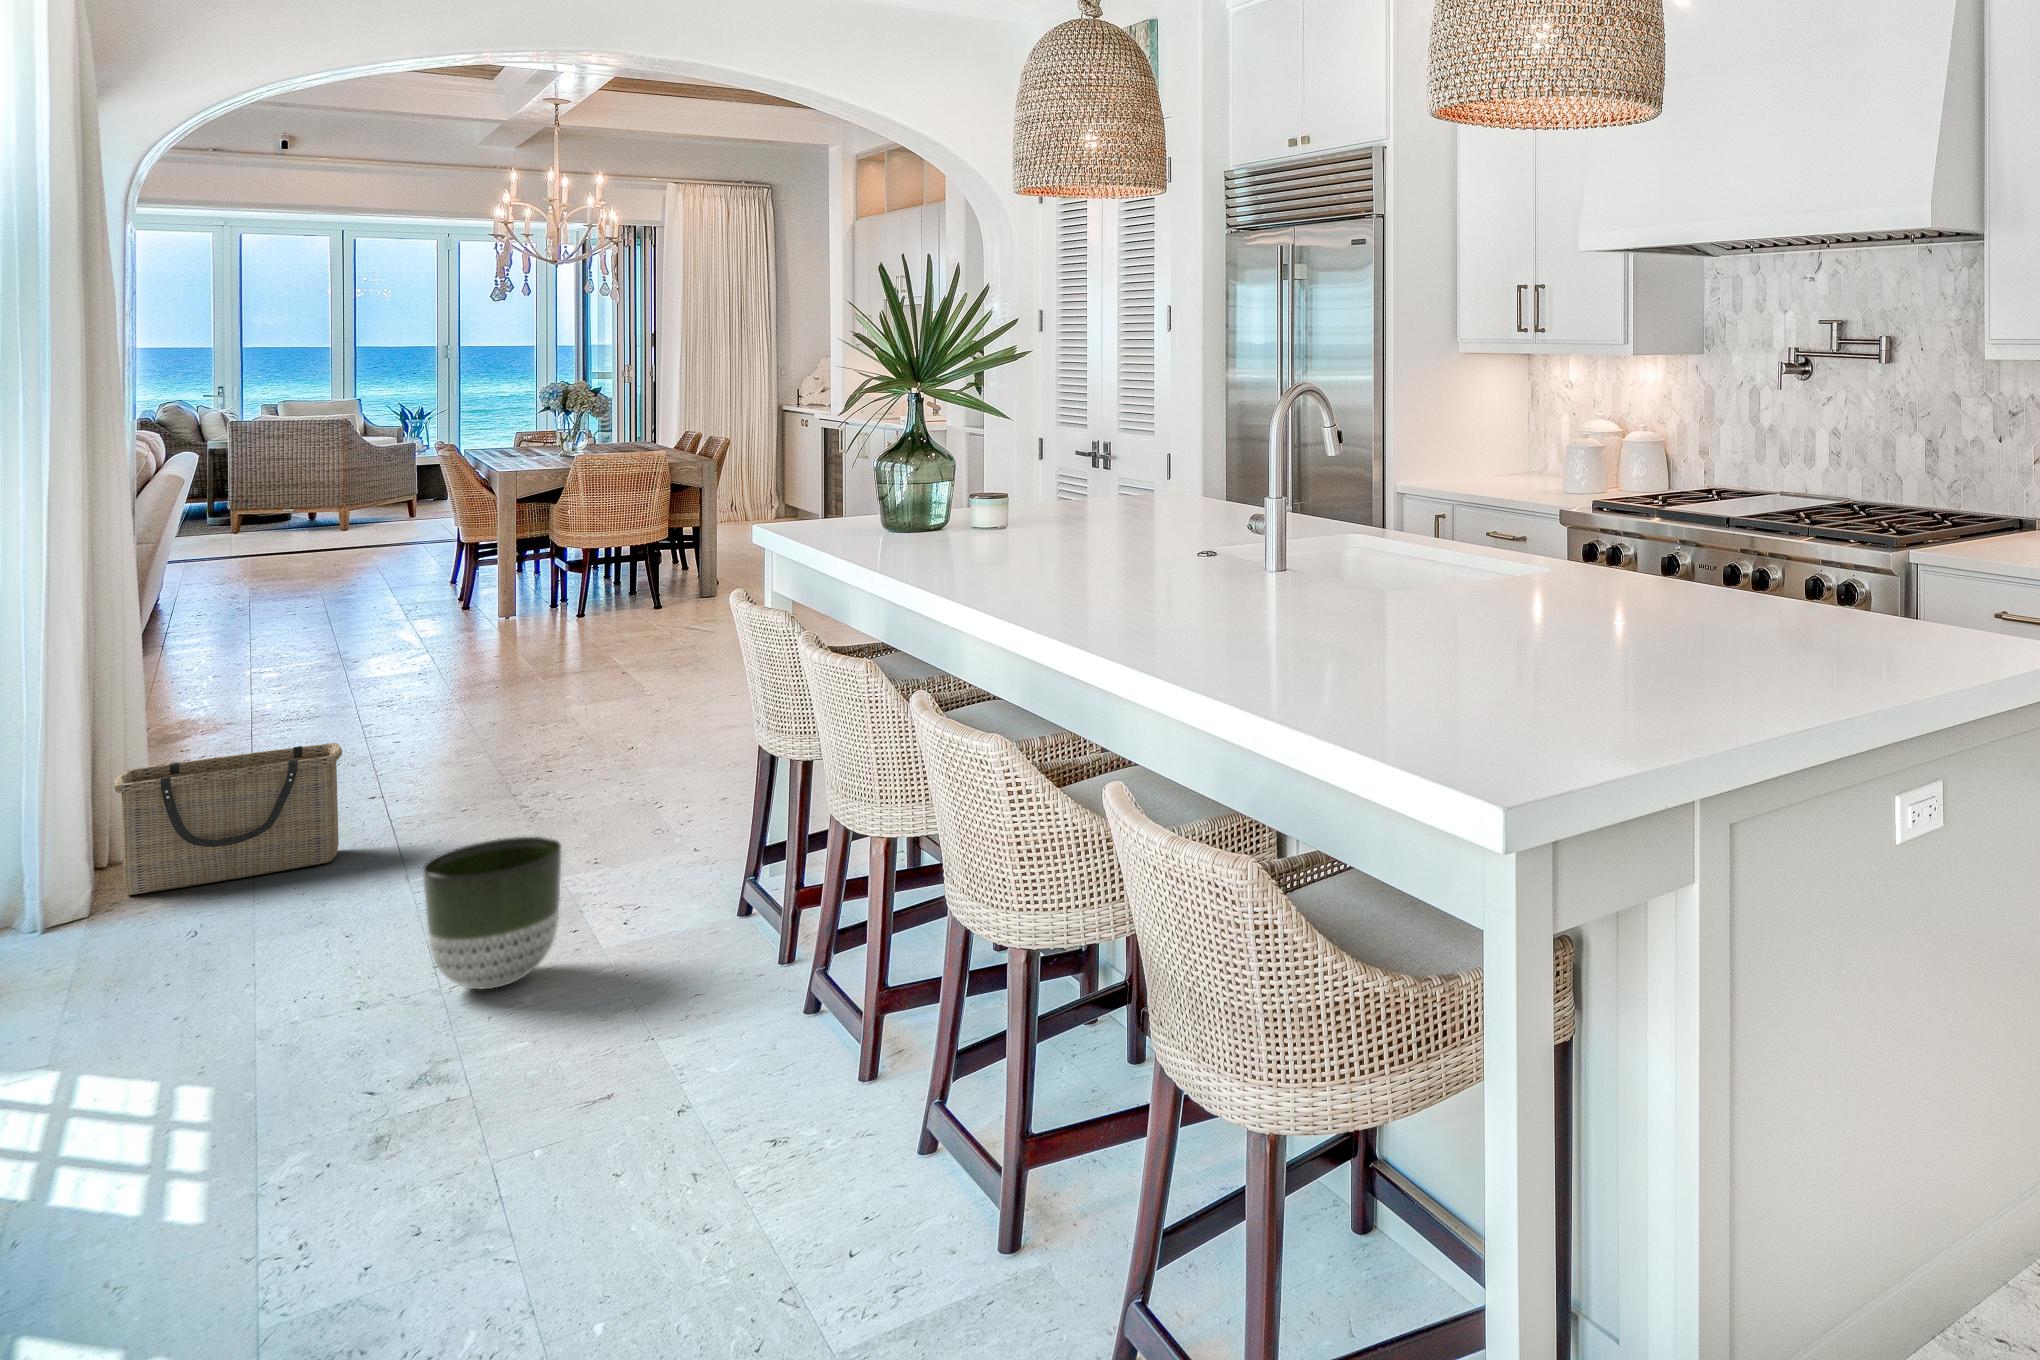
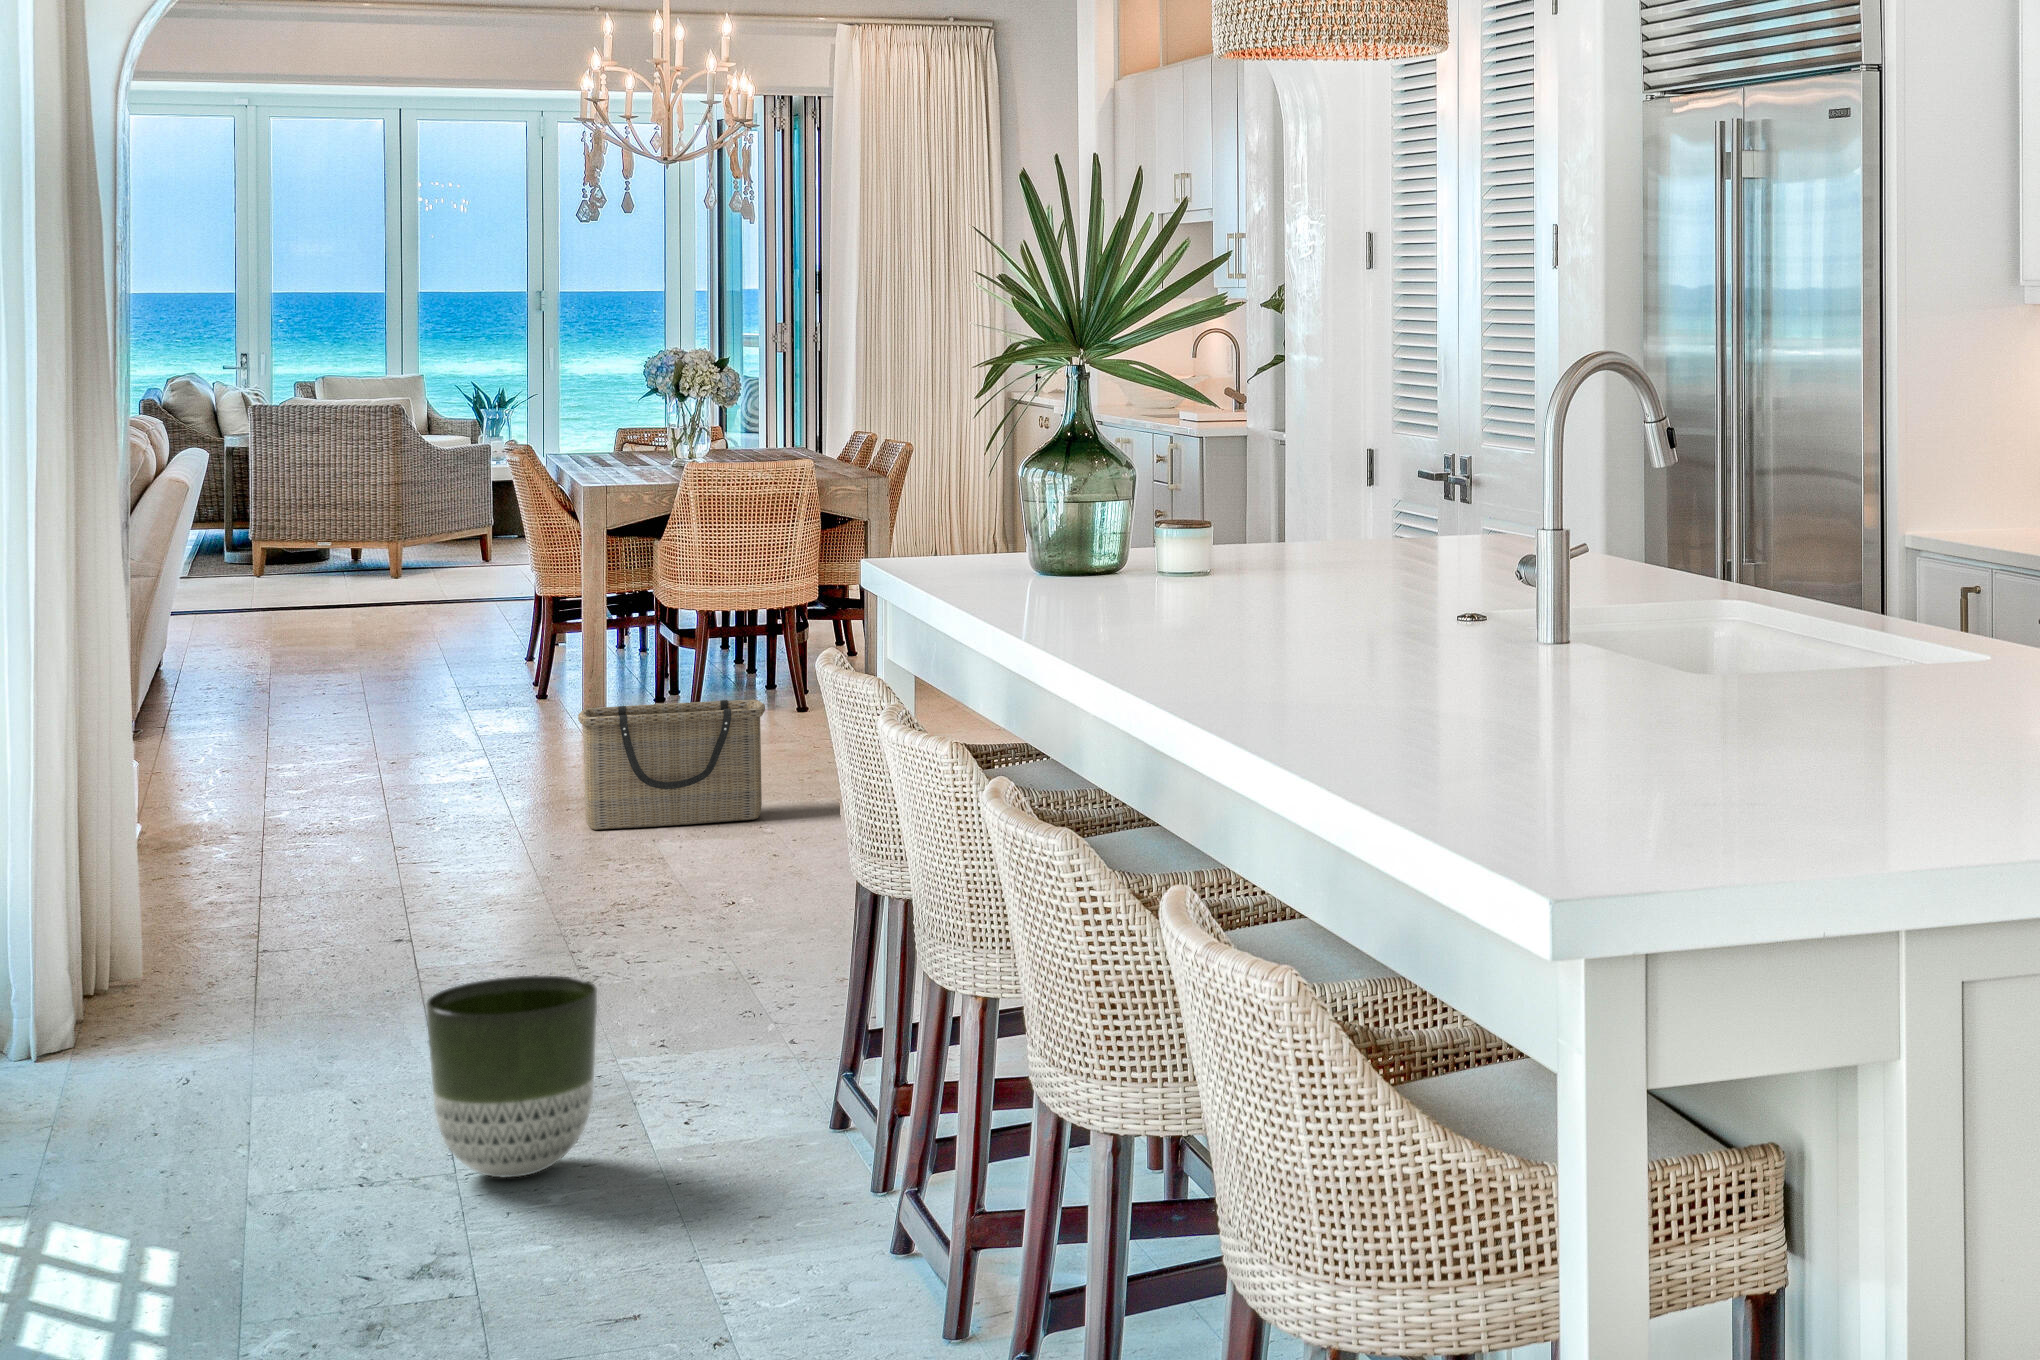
basket: present [114,743,342,895] -> present [578,700,765,830]

